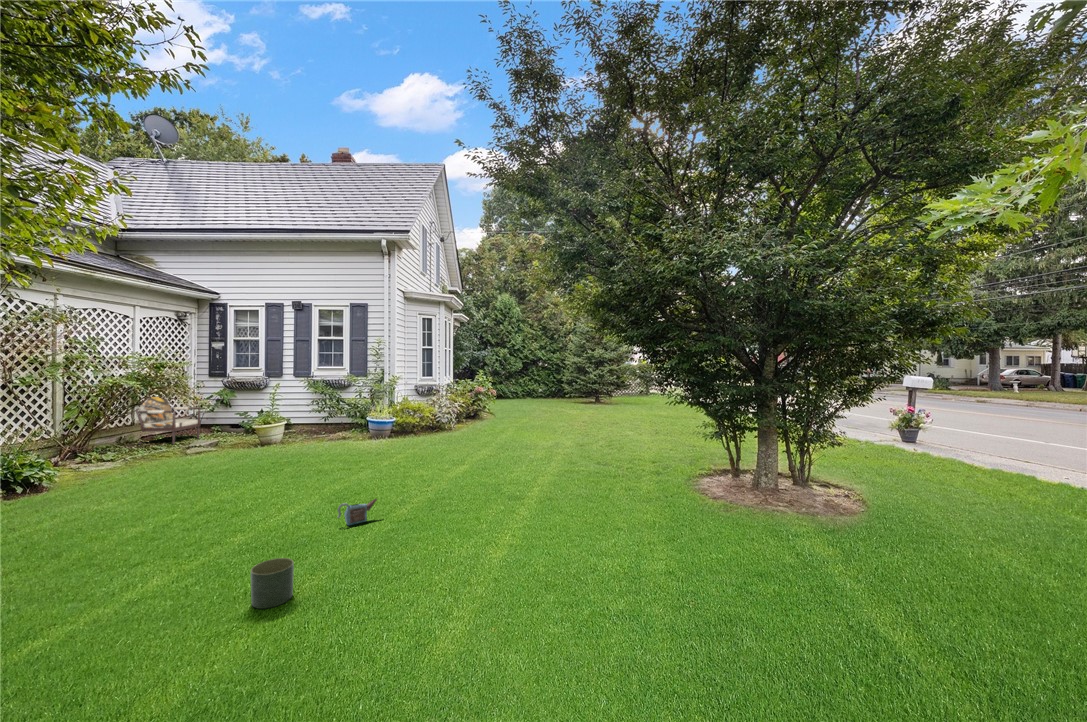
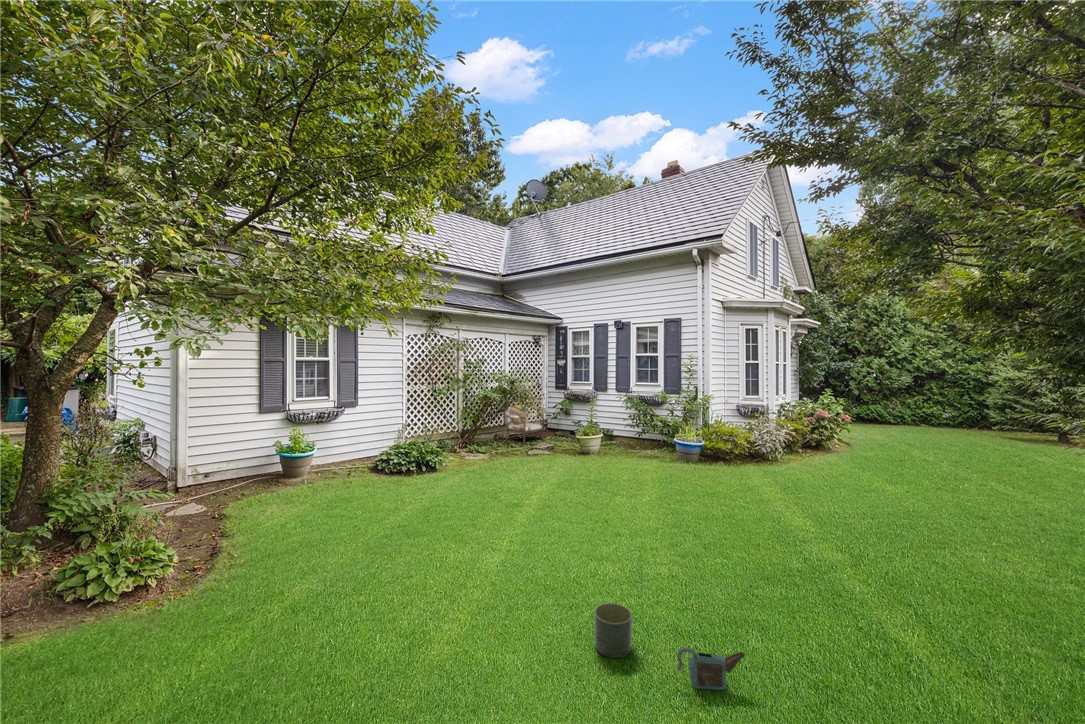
watering can: present [338,499,377,525] -> present [677,647,745,690]
planter: present [251,558,294,609] -> present [595,603,632,658]

